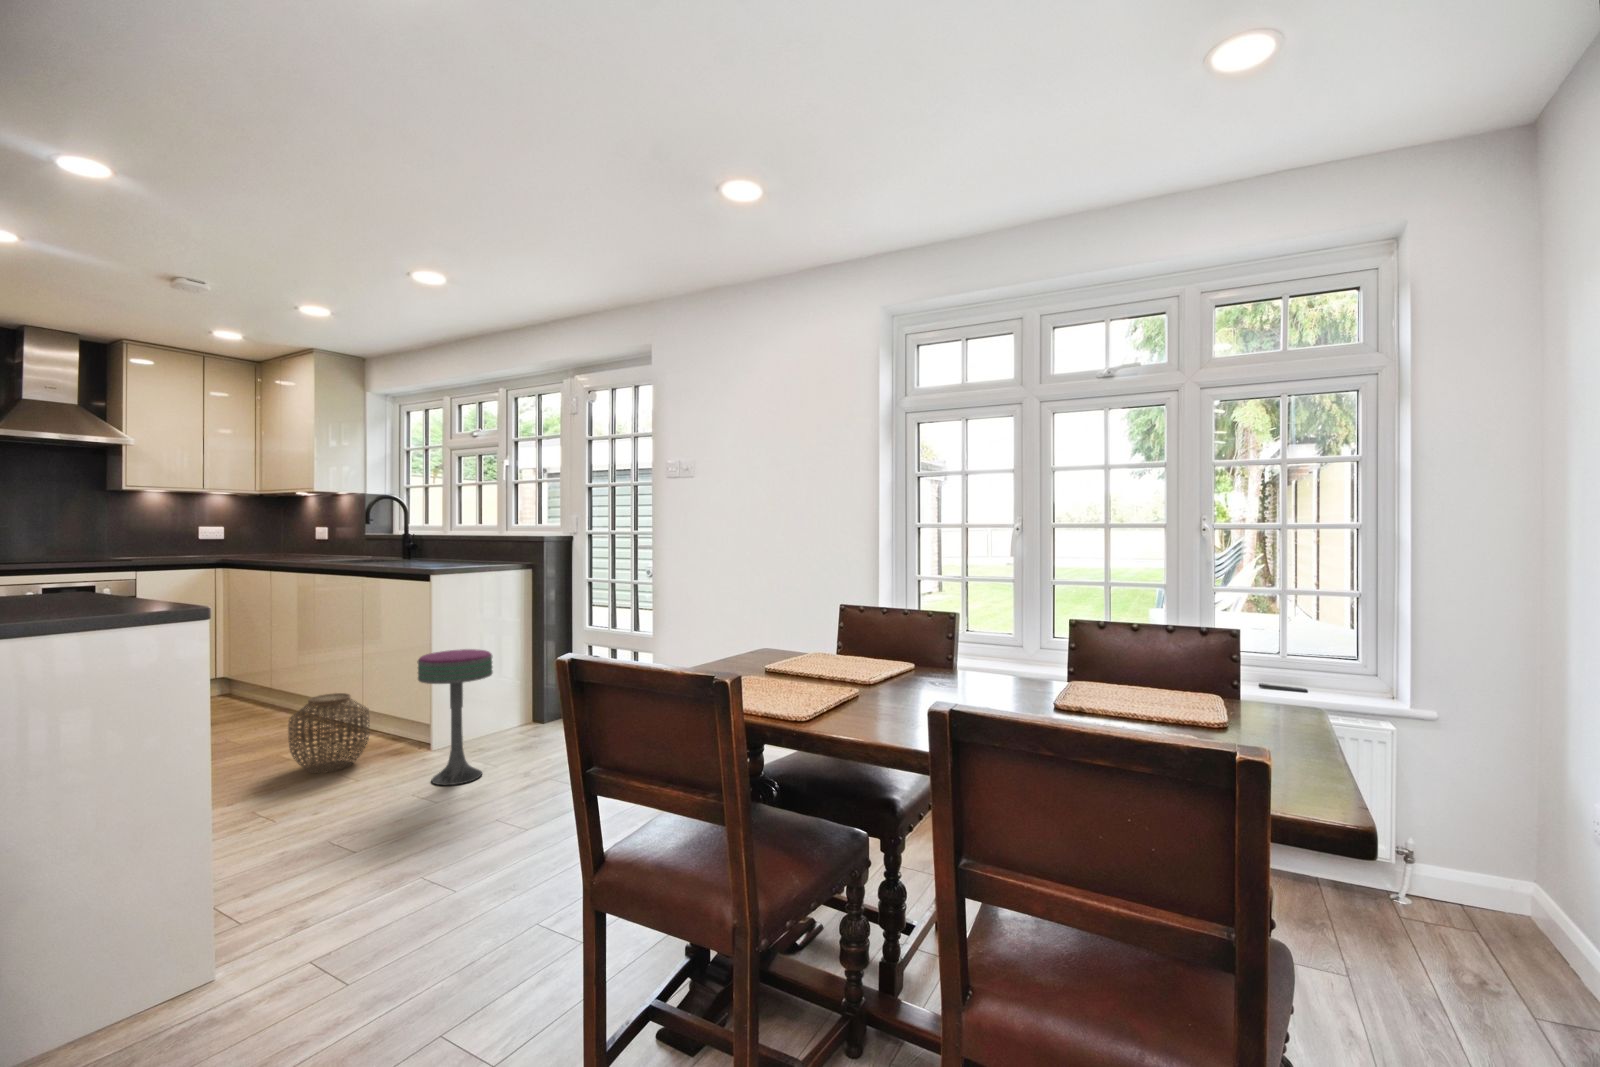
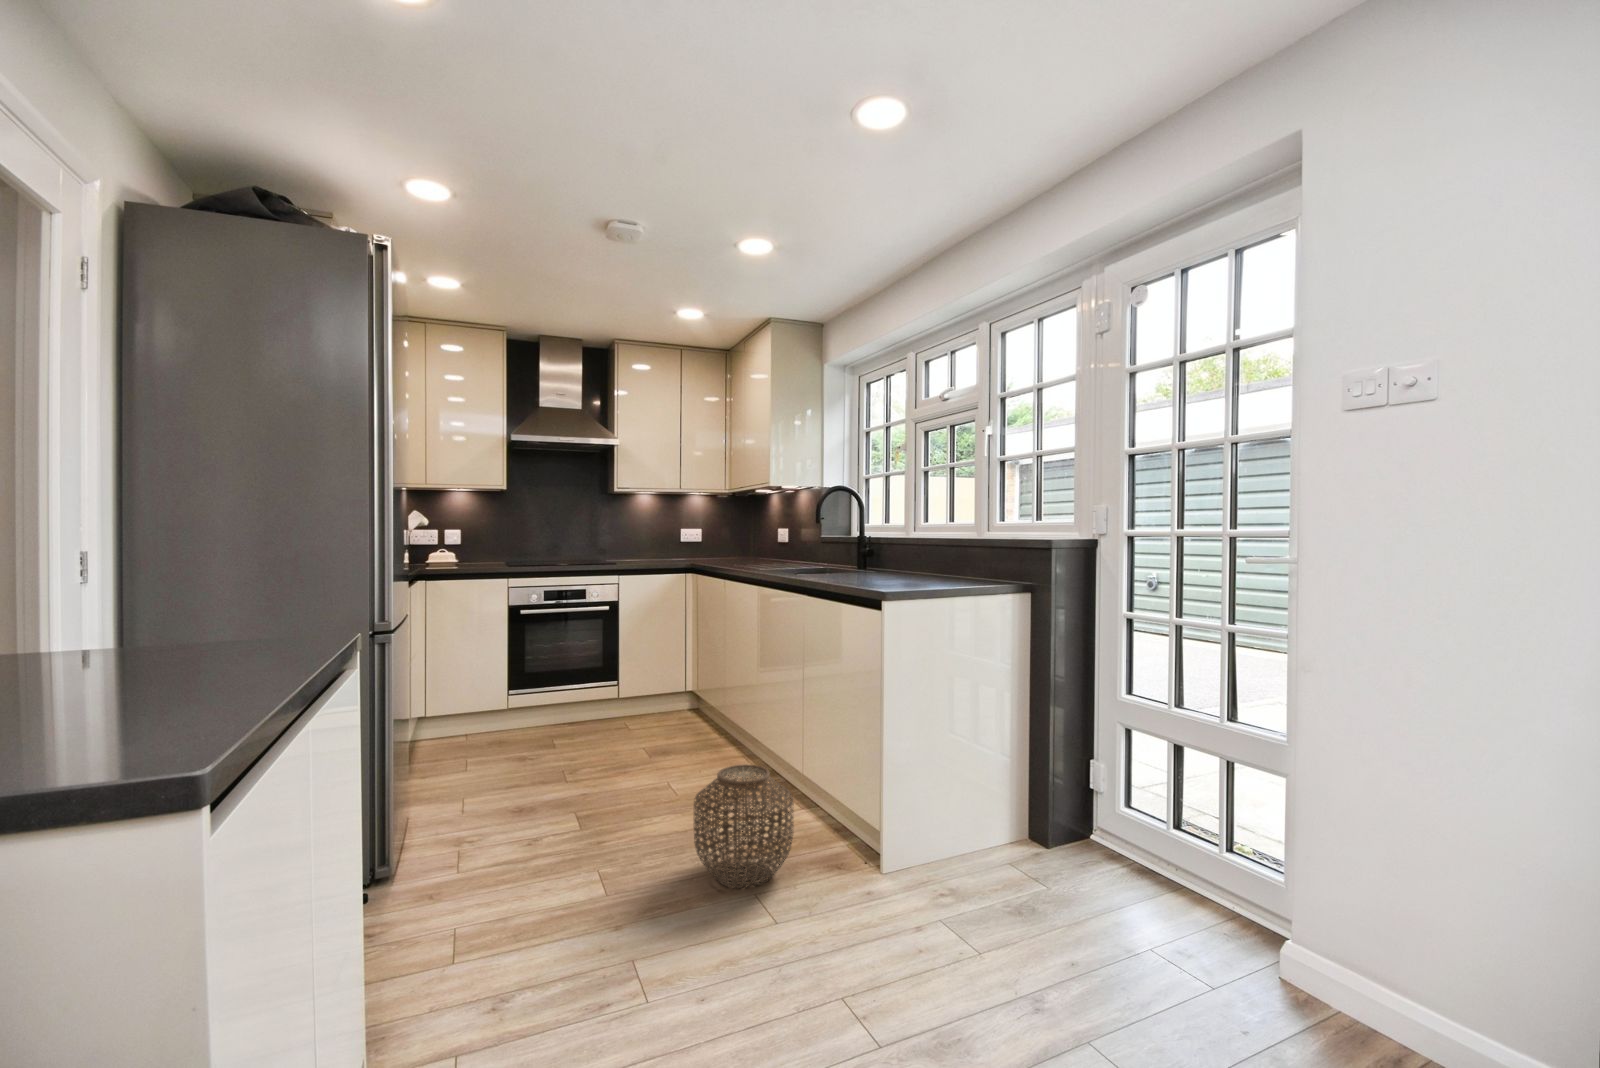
bar stool: present [417,649,493,785] -> none [847,735,971,1000]

